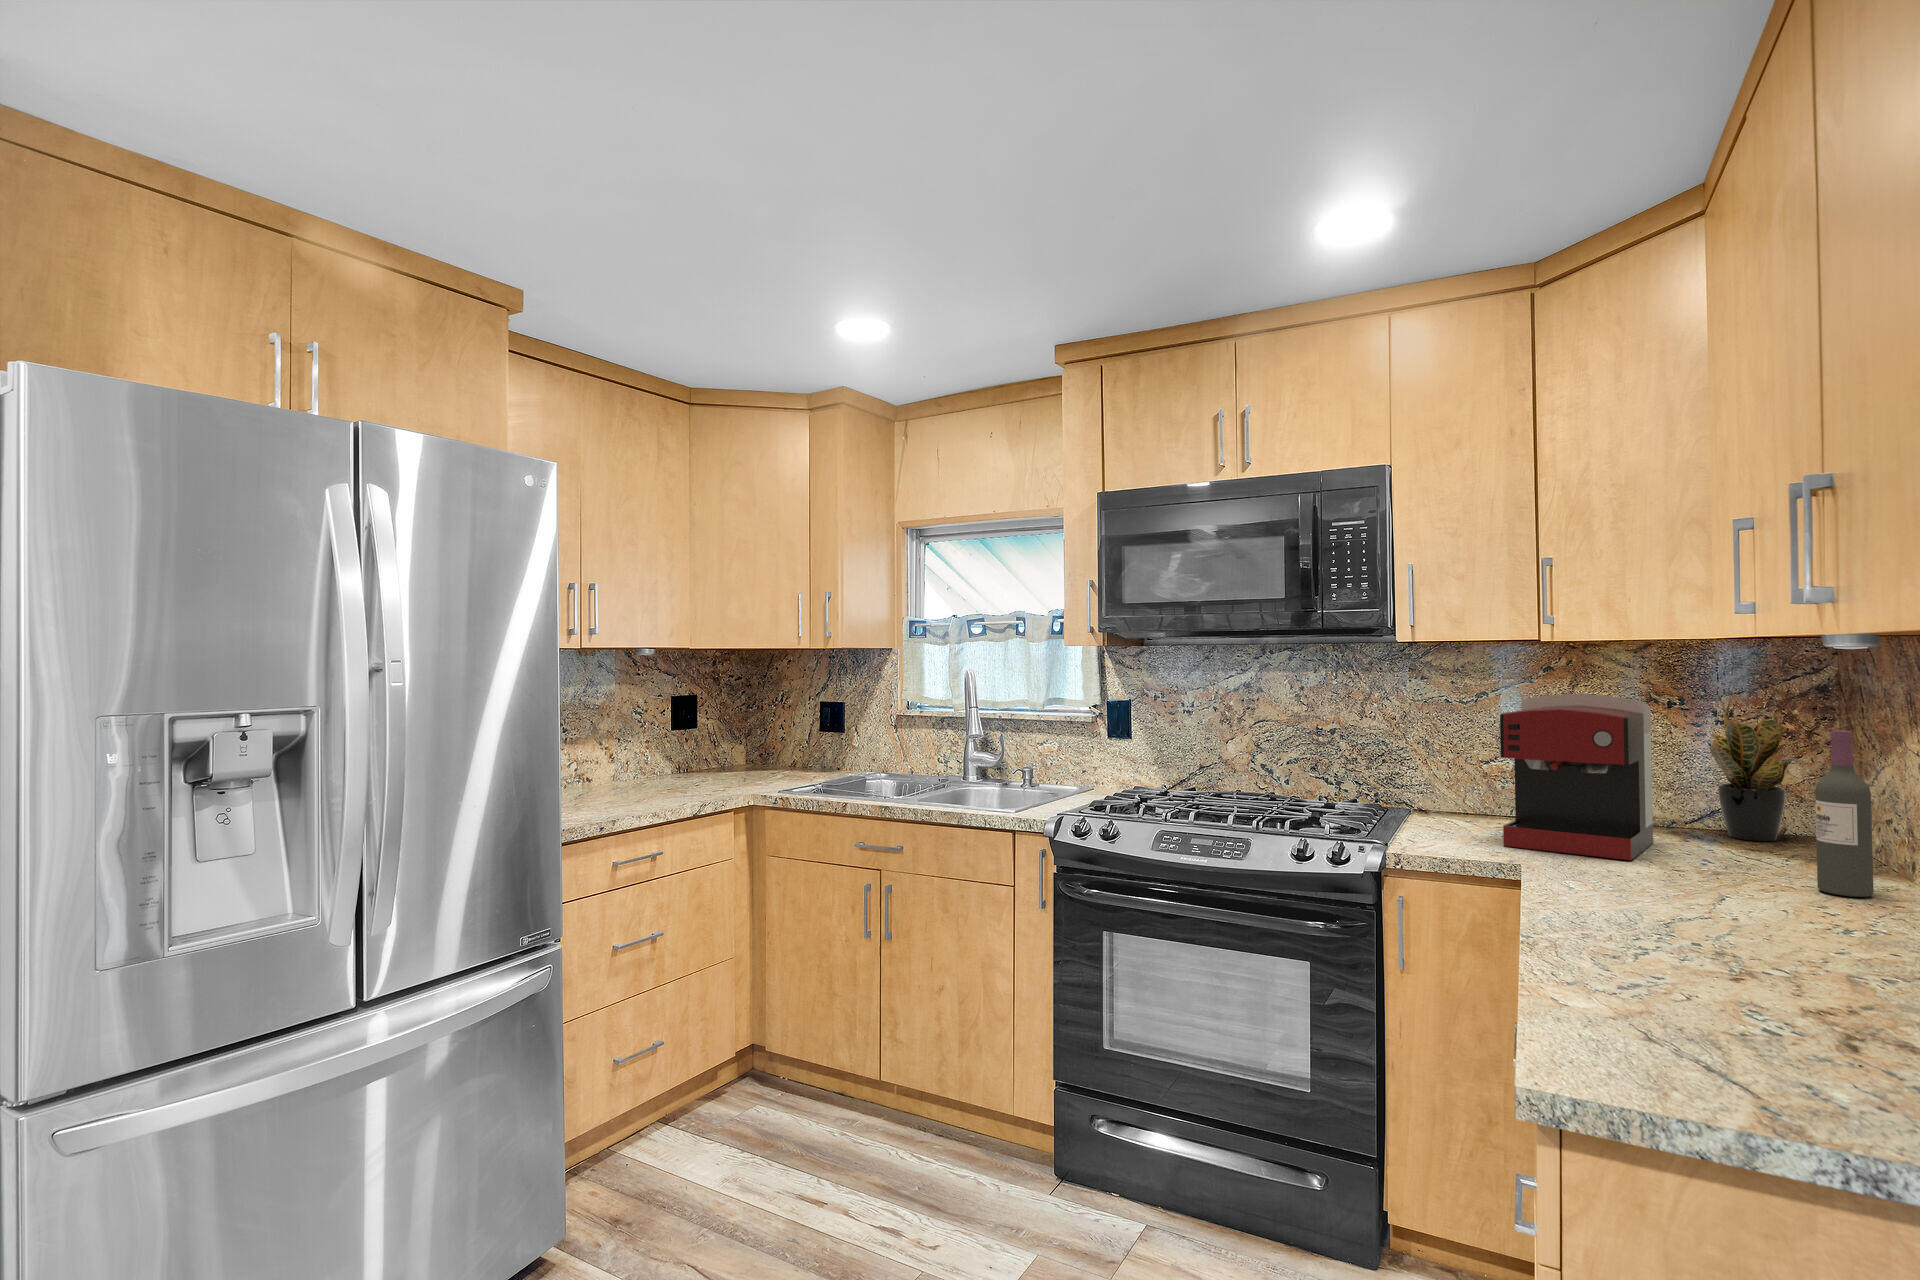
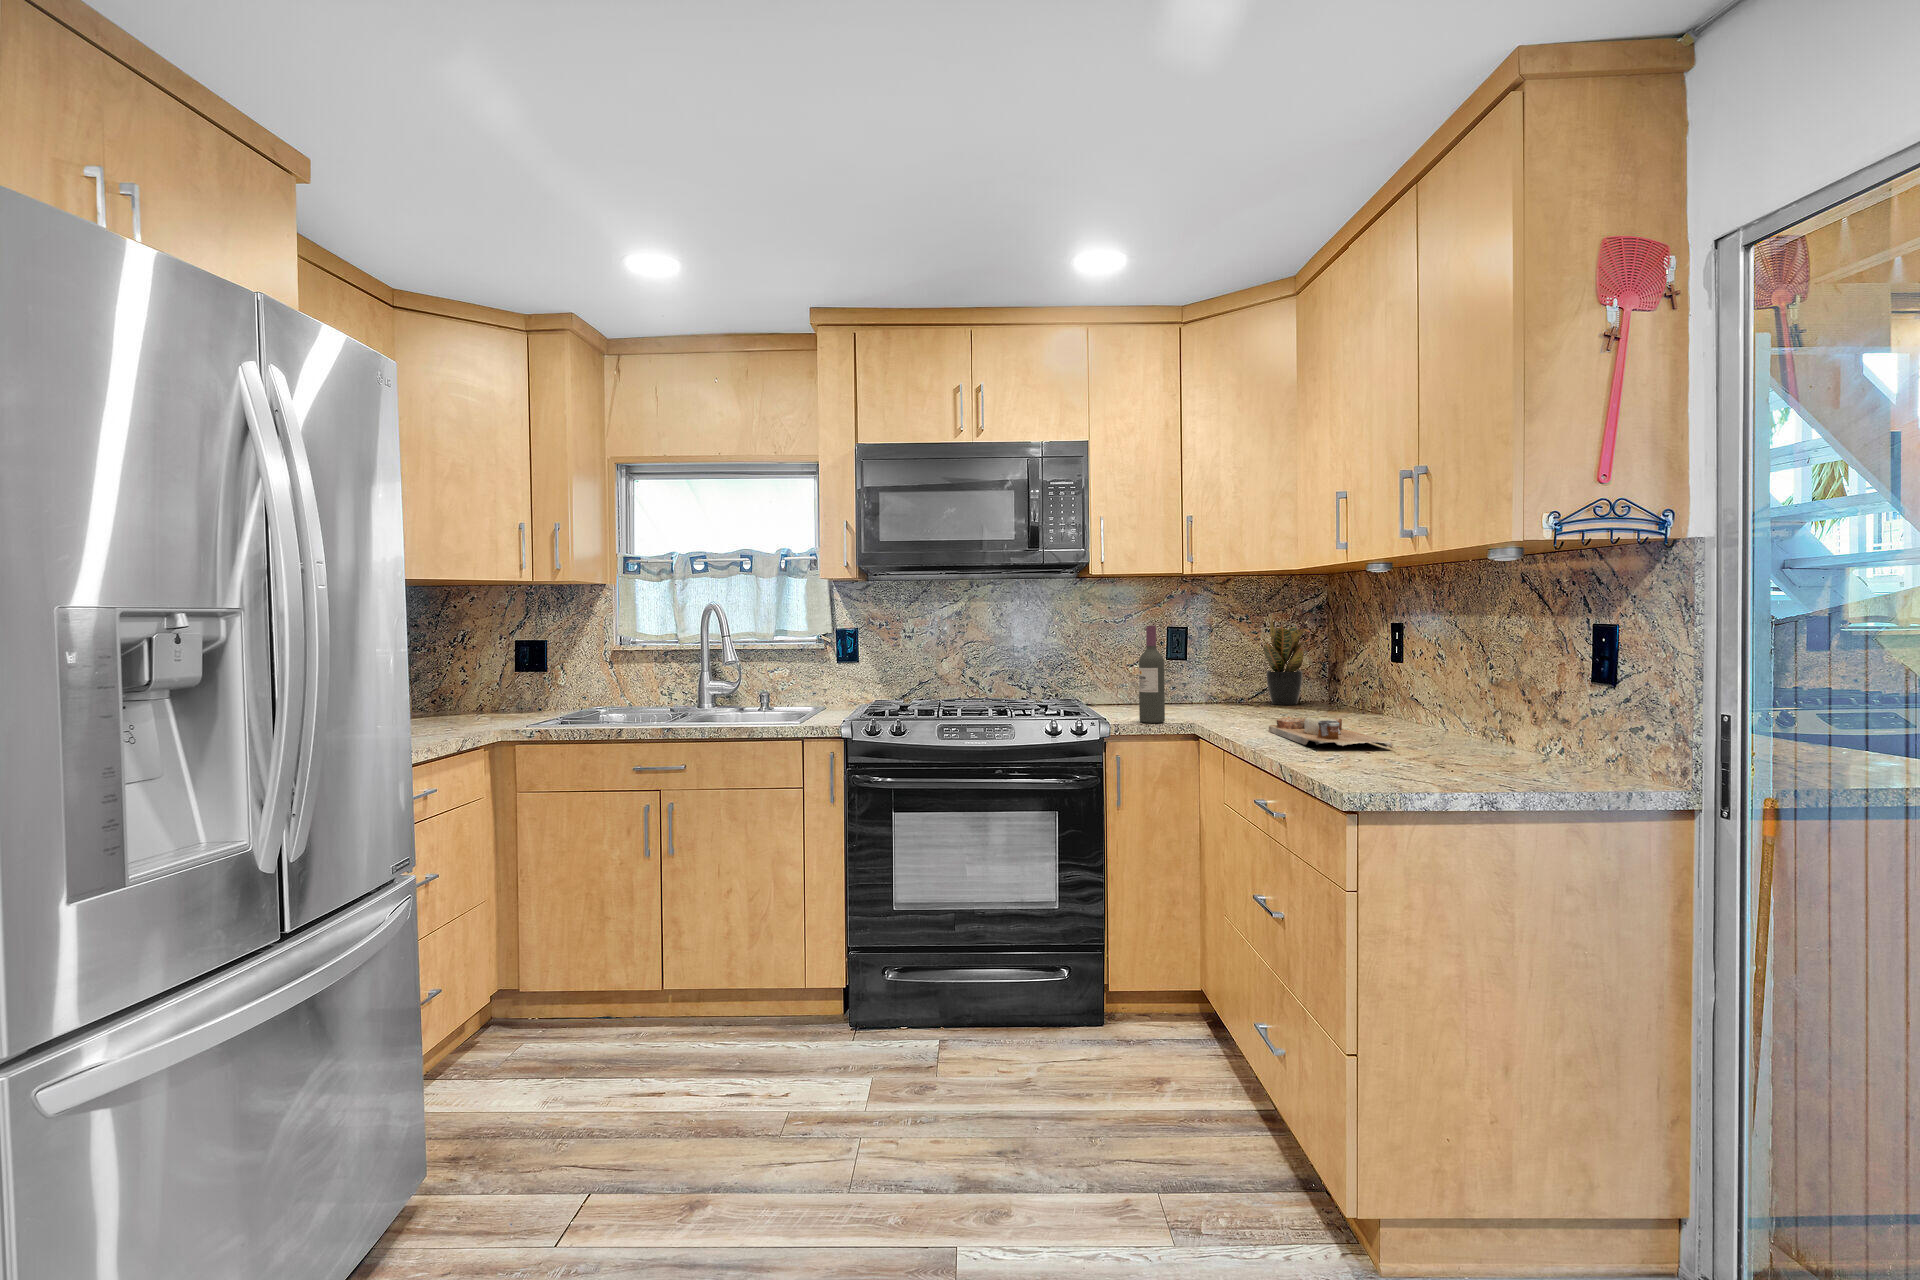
coffee maker: present [1500,693,1653,860] -> none [1169,610,1250,717]
wine bottle: present [1815,731,1874,897] -> present [1139,626,1165,723]
cutting board: none [1613,873,1772,962] -> present [1269,716,1393,748]

